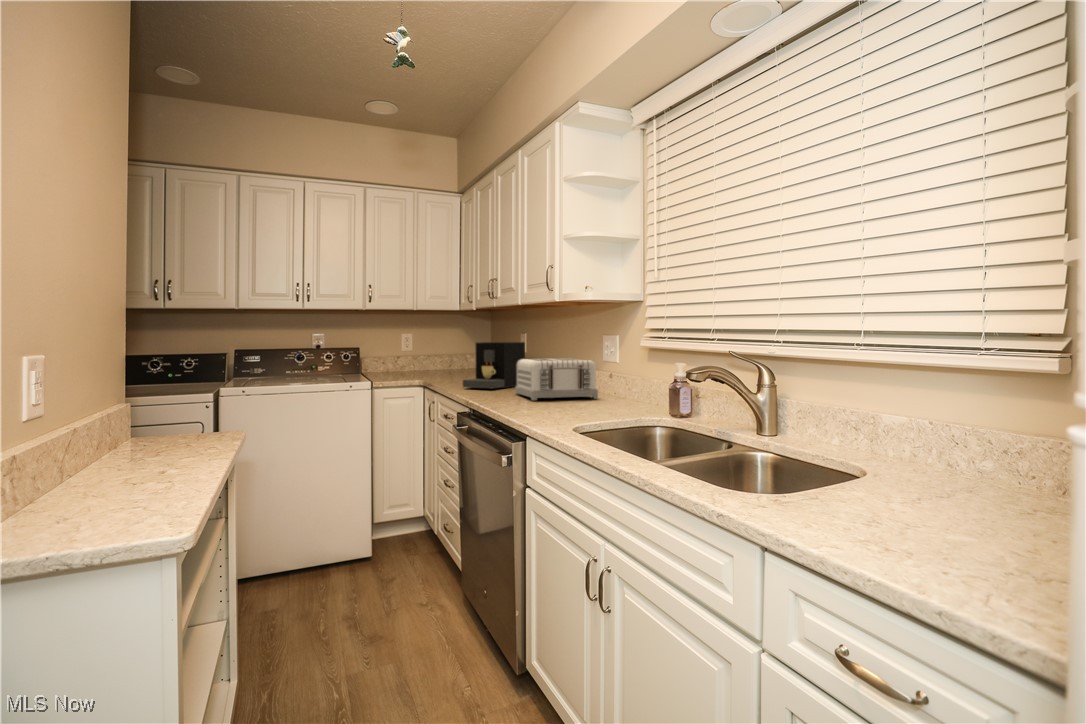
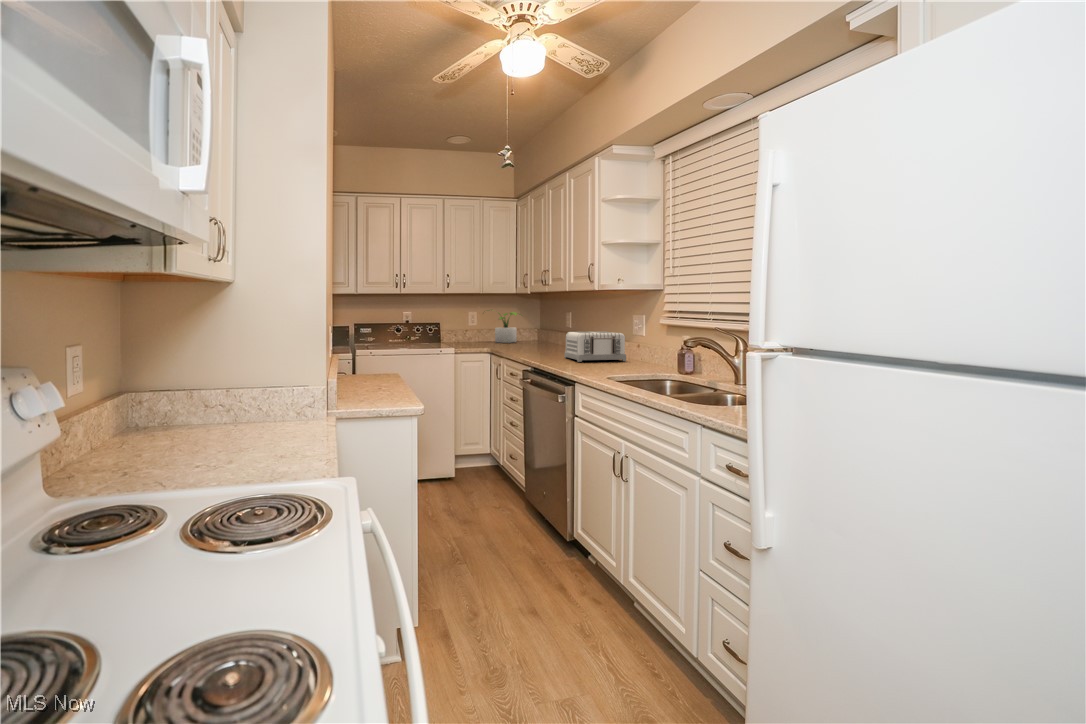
potted plant: none [415,331,468,373] -> present [495,312,517,343]
coffee maker: present [463,342,525,388] -> none [524,319,570,354]

